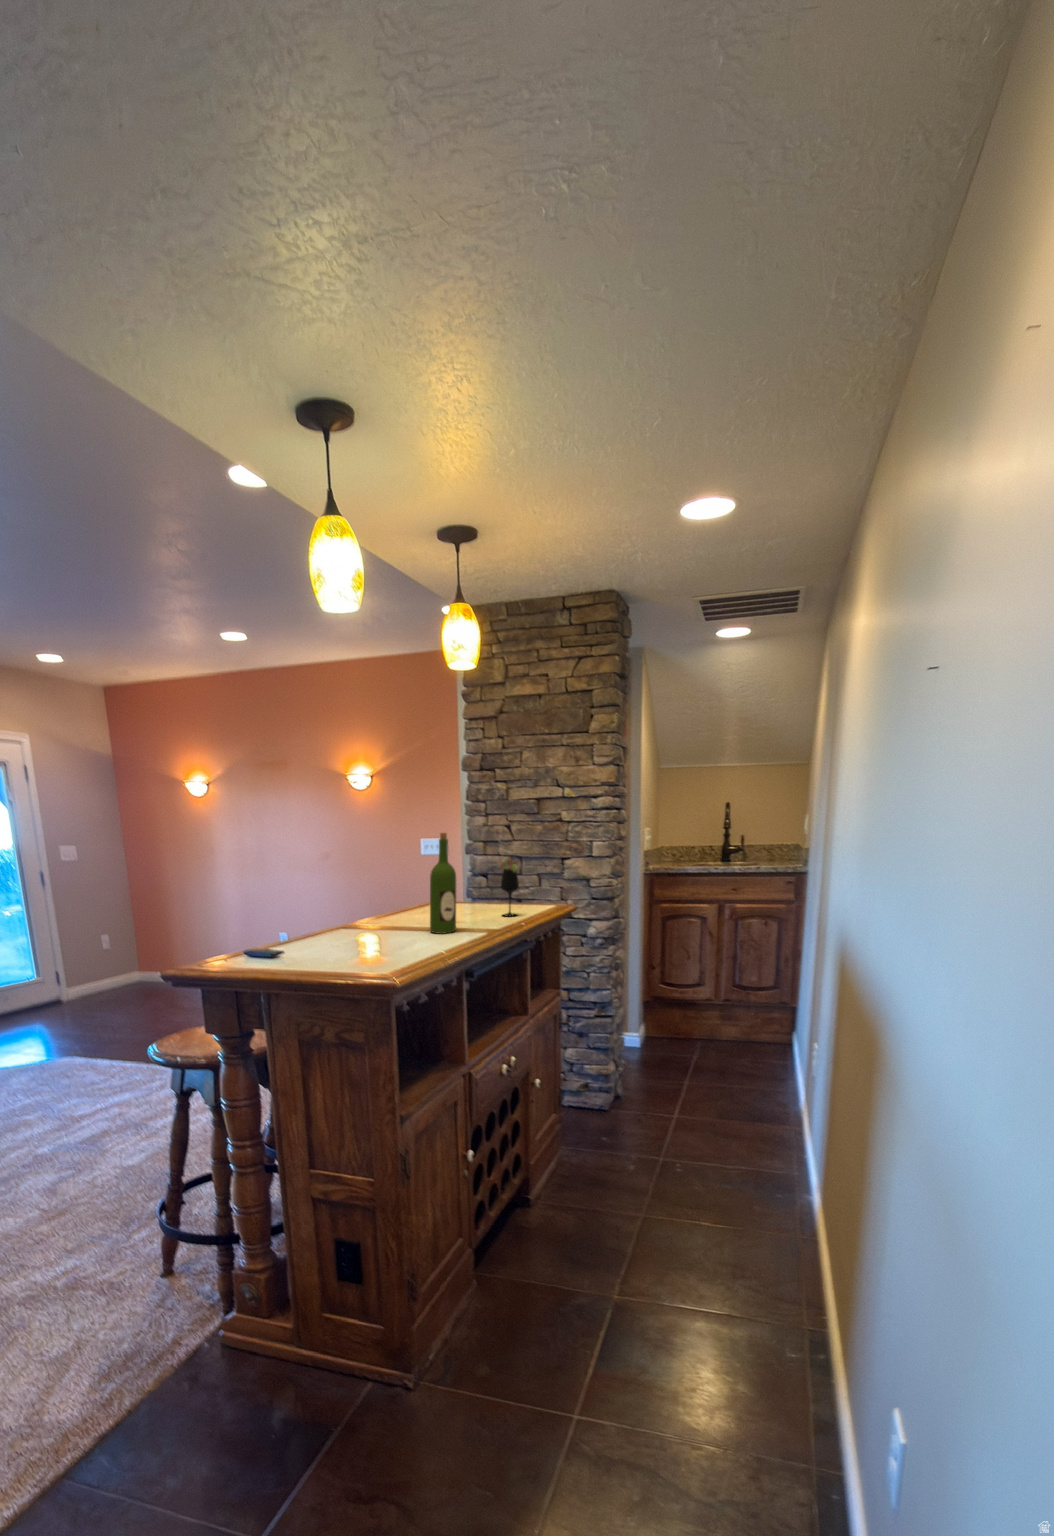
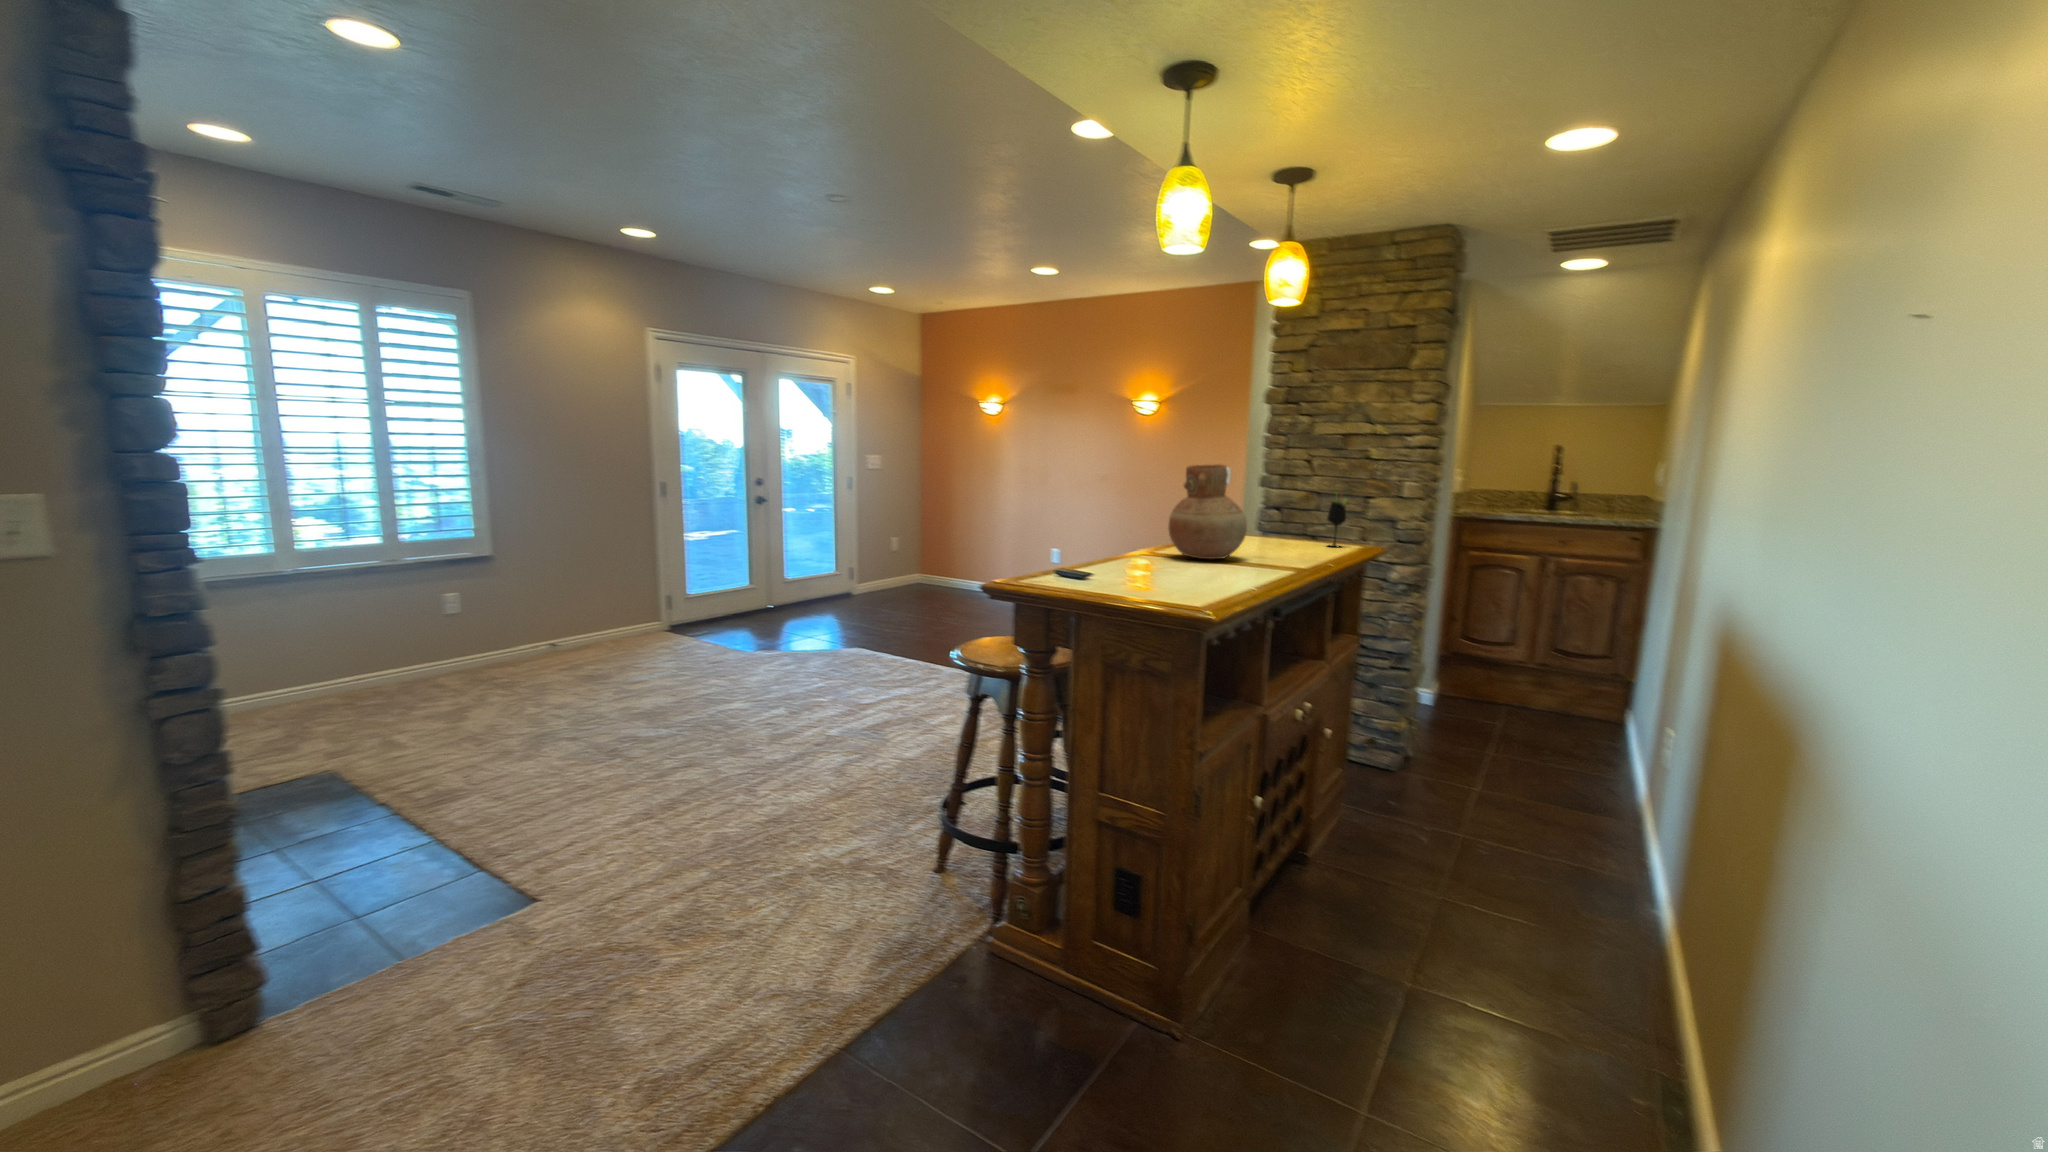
wine bottle: present [430,833,456,934] -> none [1273,465,1300,555]
vase: none [288,836,383,951] -> present [1168,465,1247,559]

